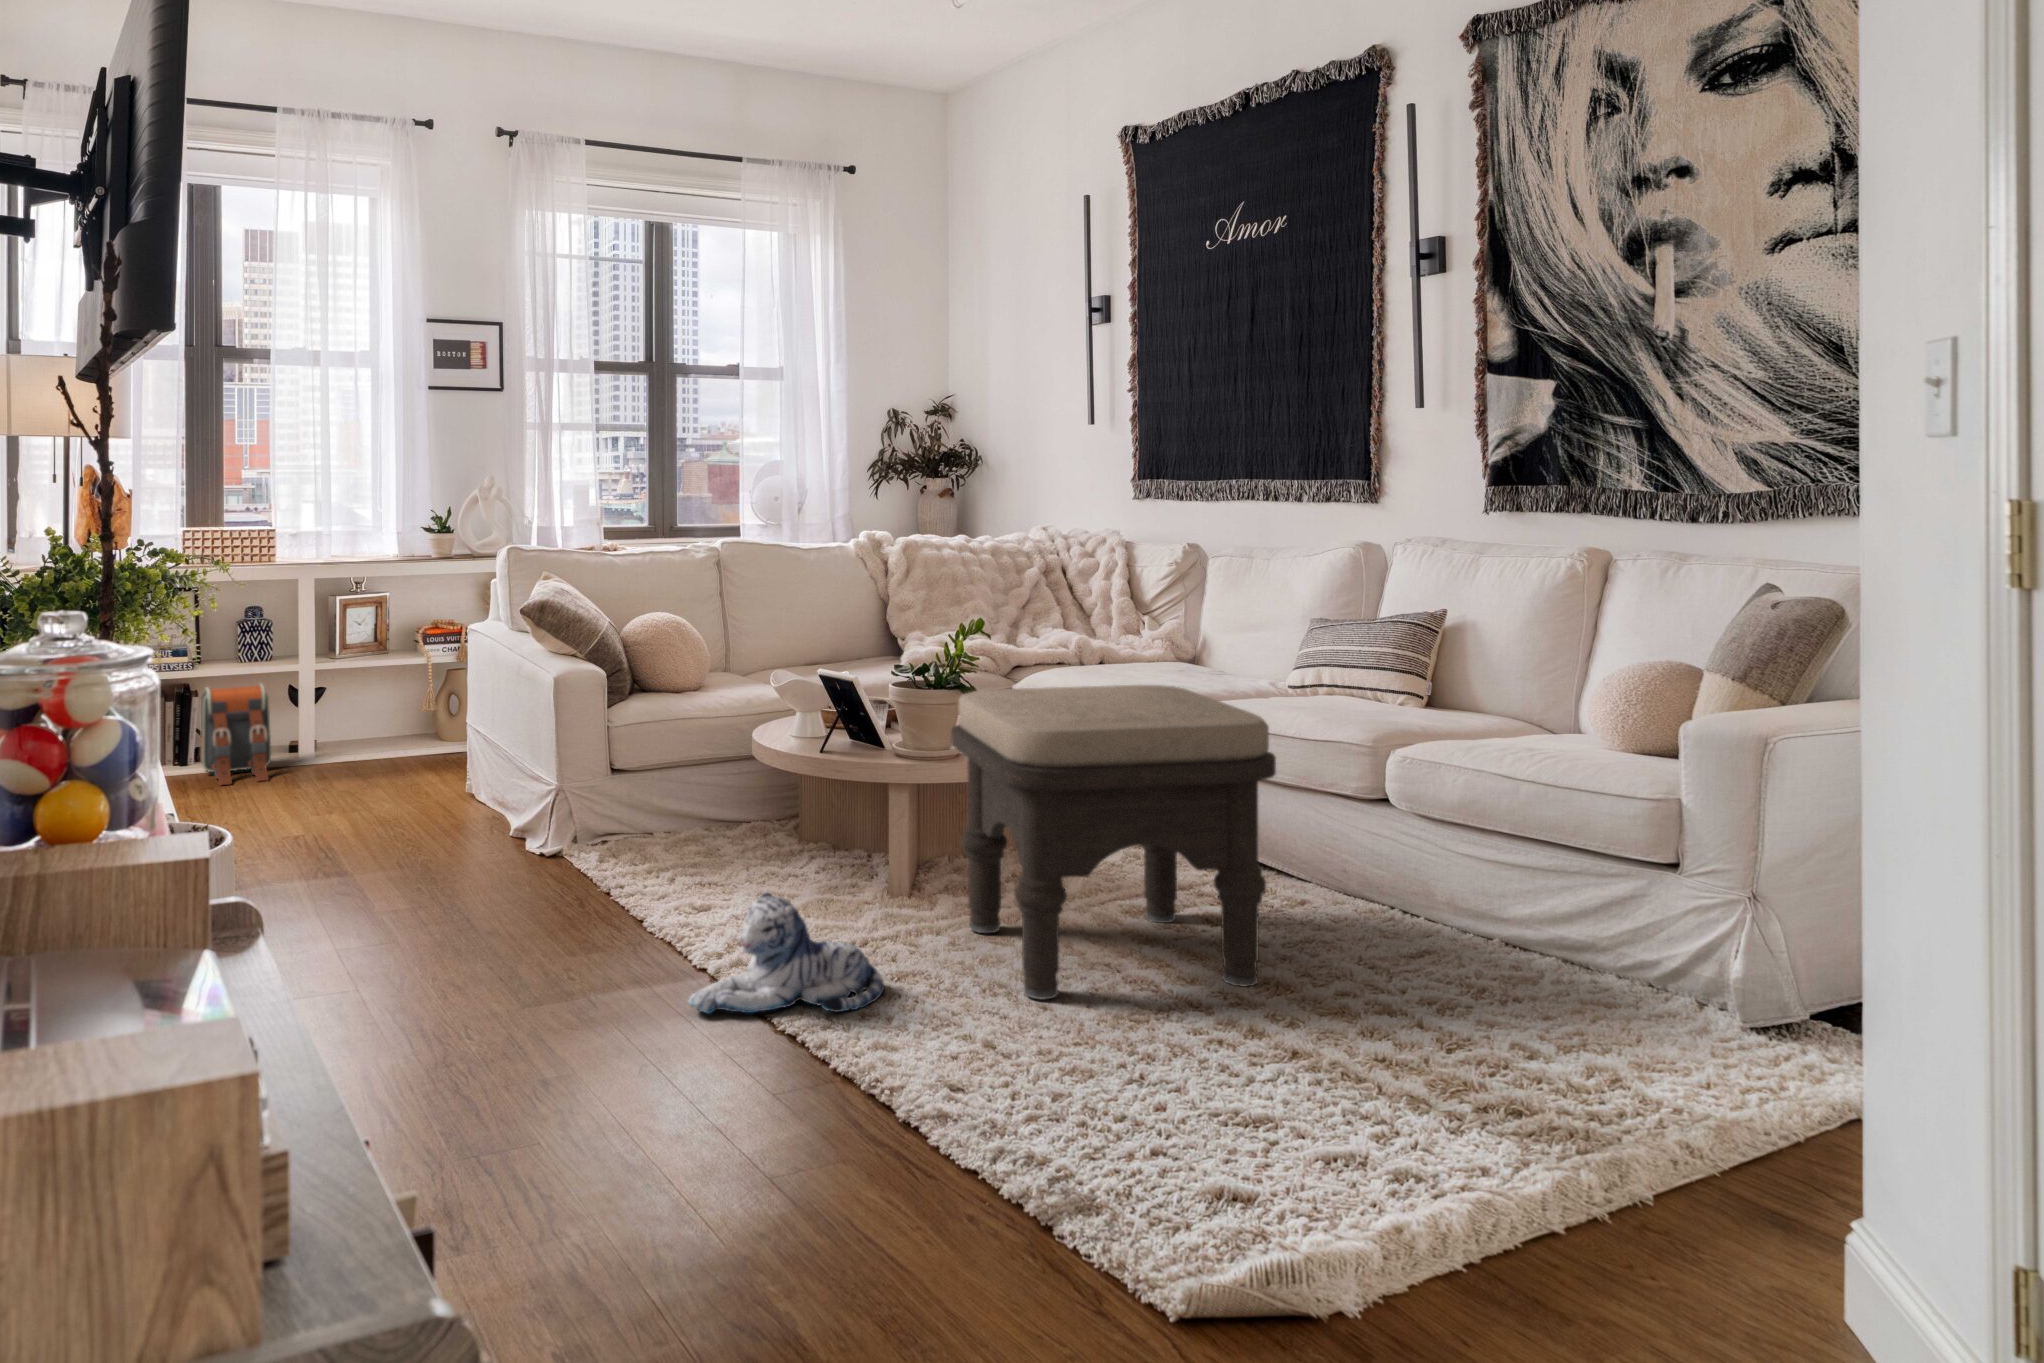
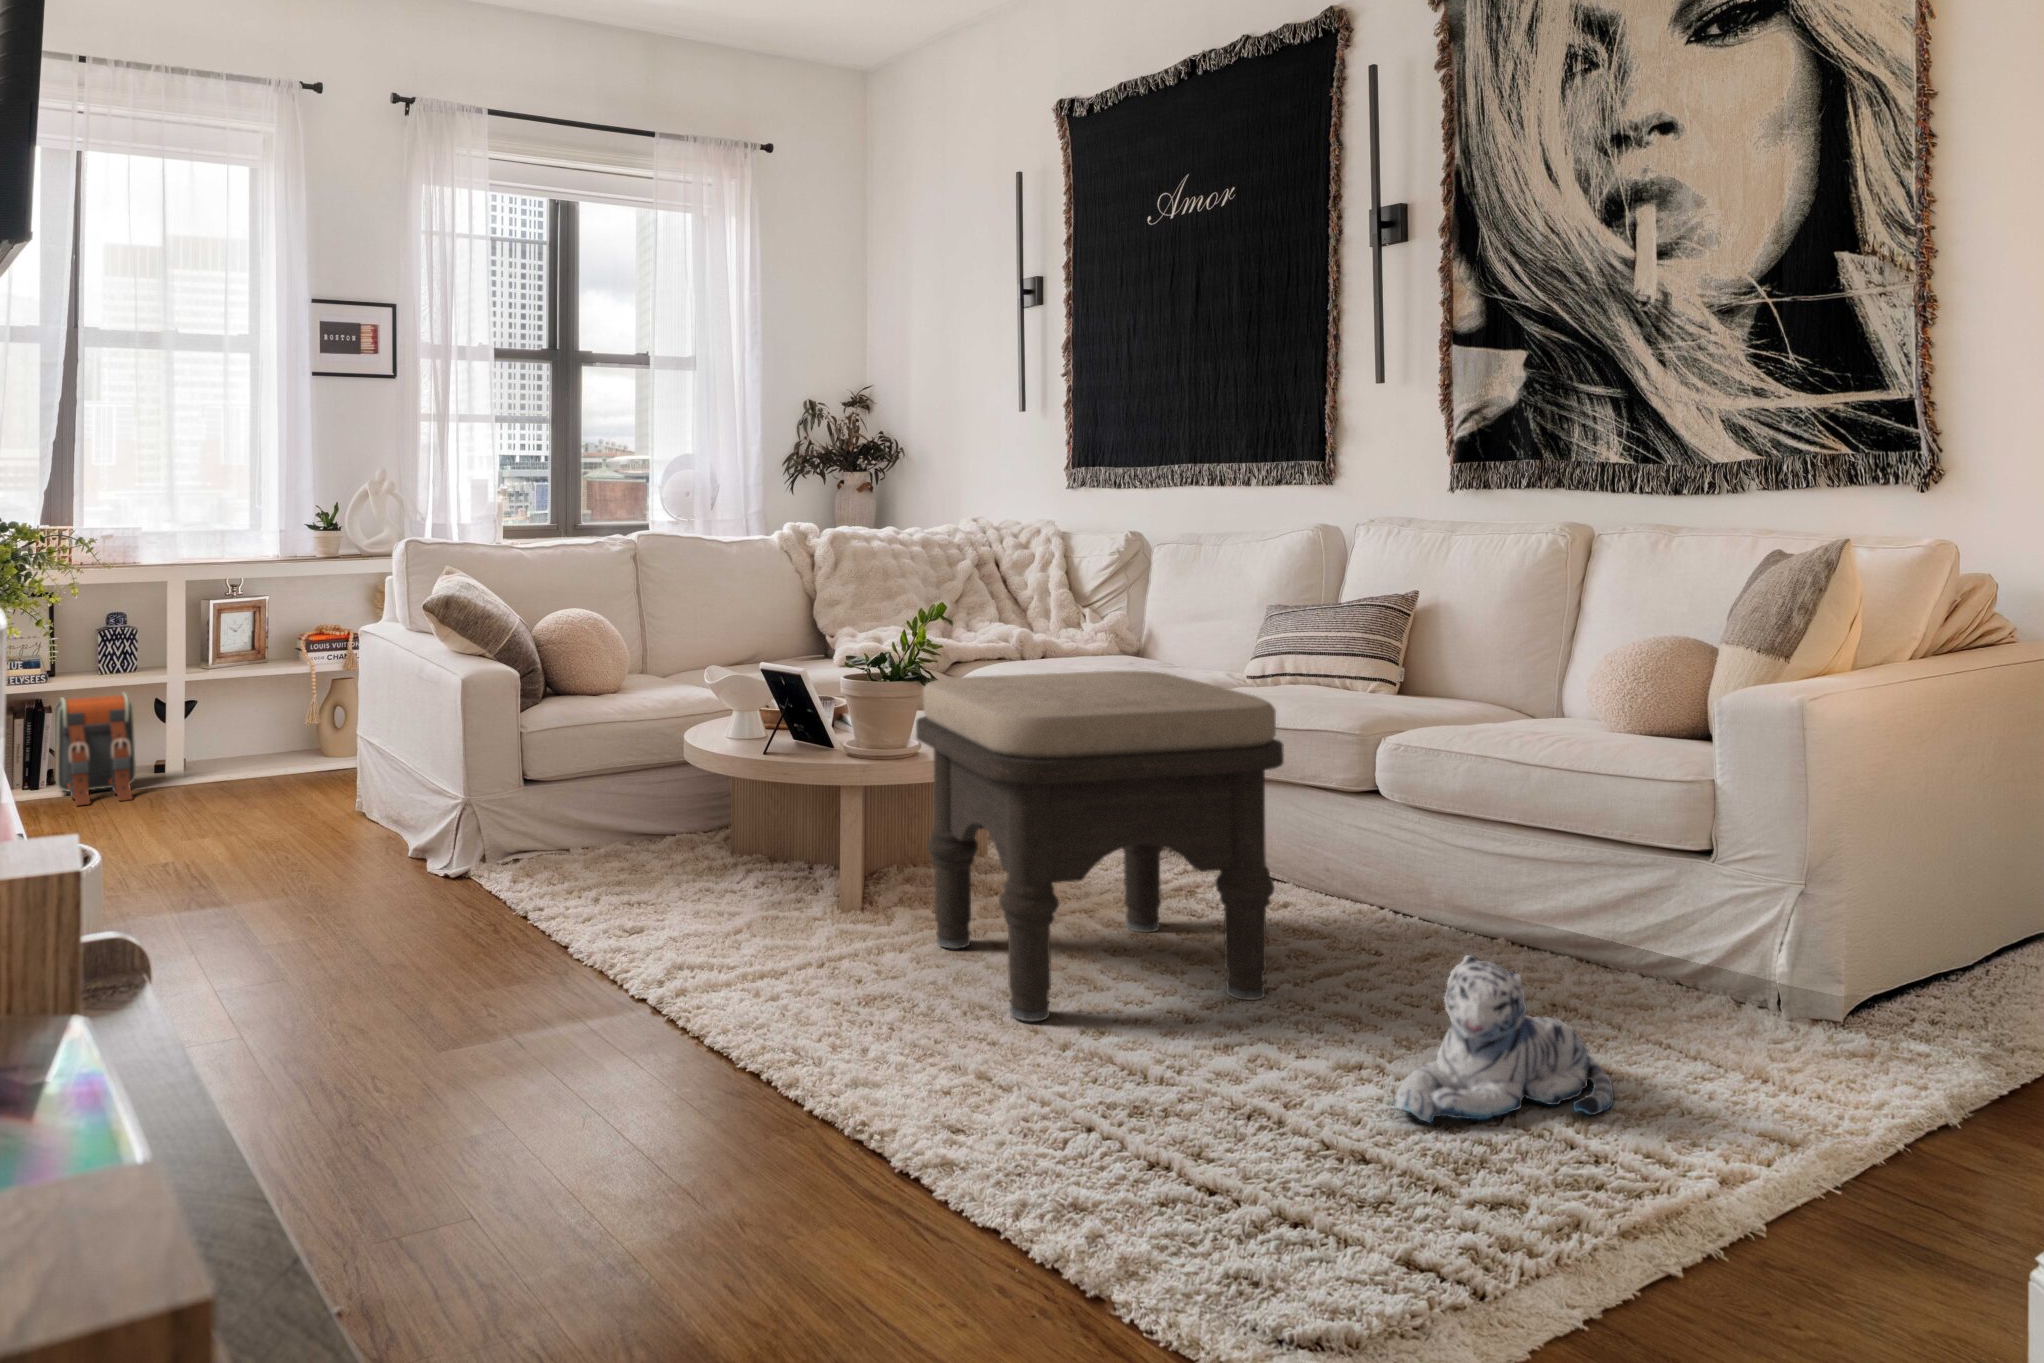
plush toy: present [689,892,884,1014] -> present [1393,955,1614,1123]

